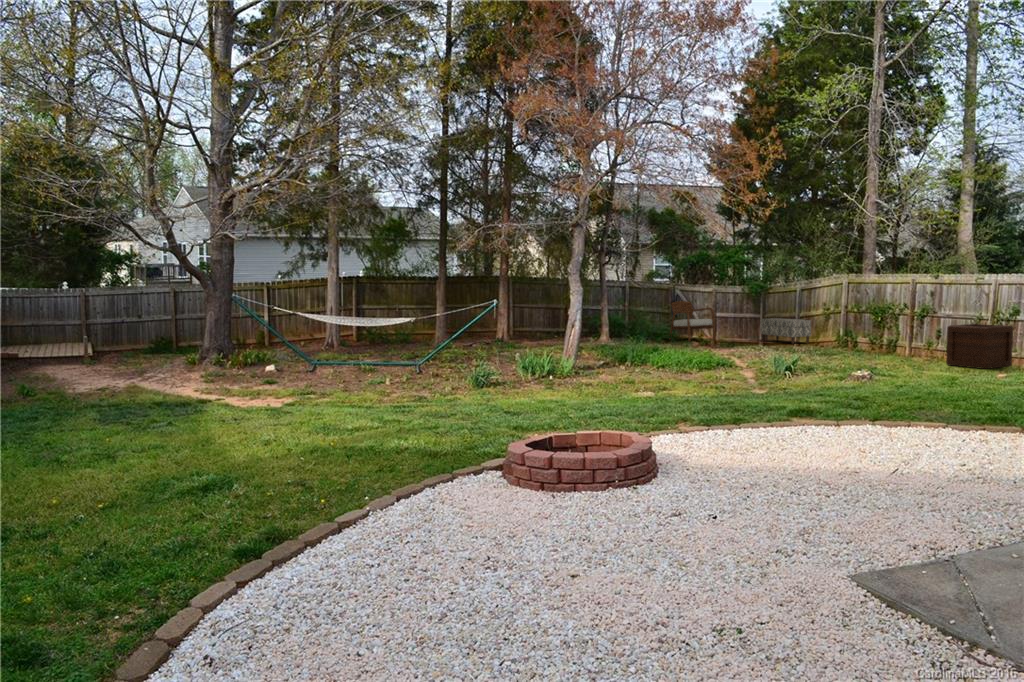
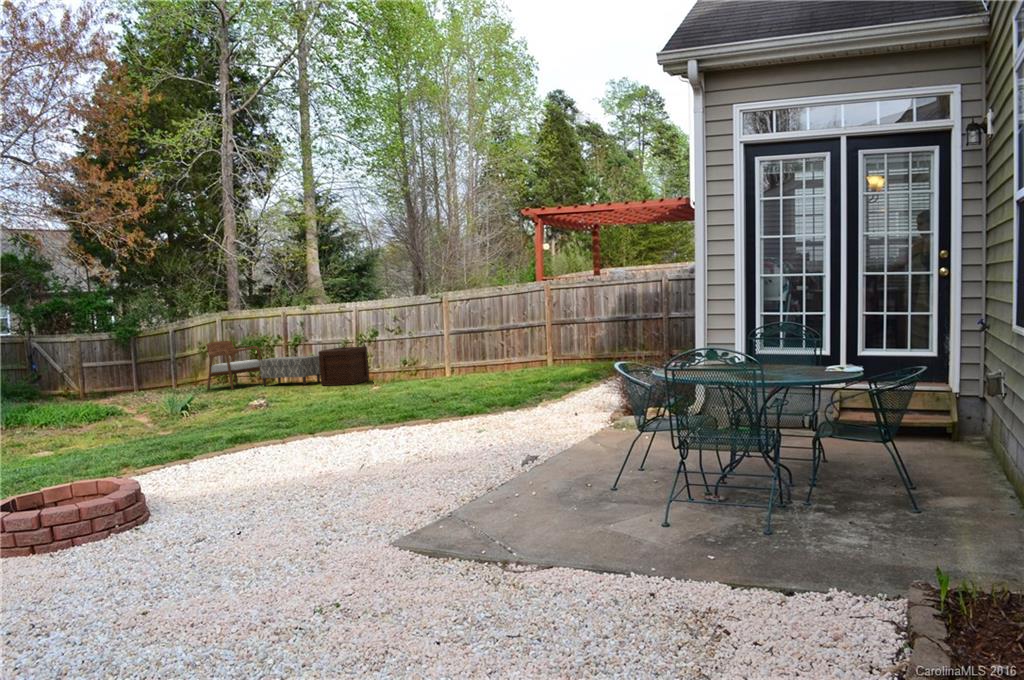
armchair: present [669,301,715,341] -> present [206,341,263,390]
bench: present [760,318,811,344] -> present [260,356,320,386]

